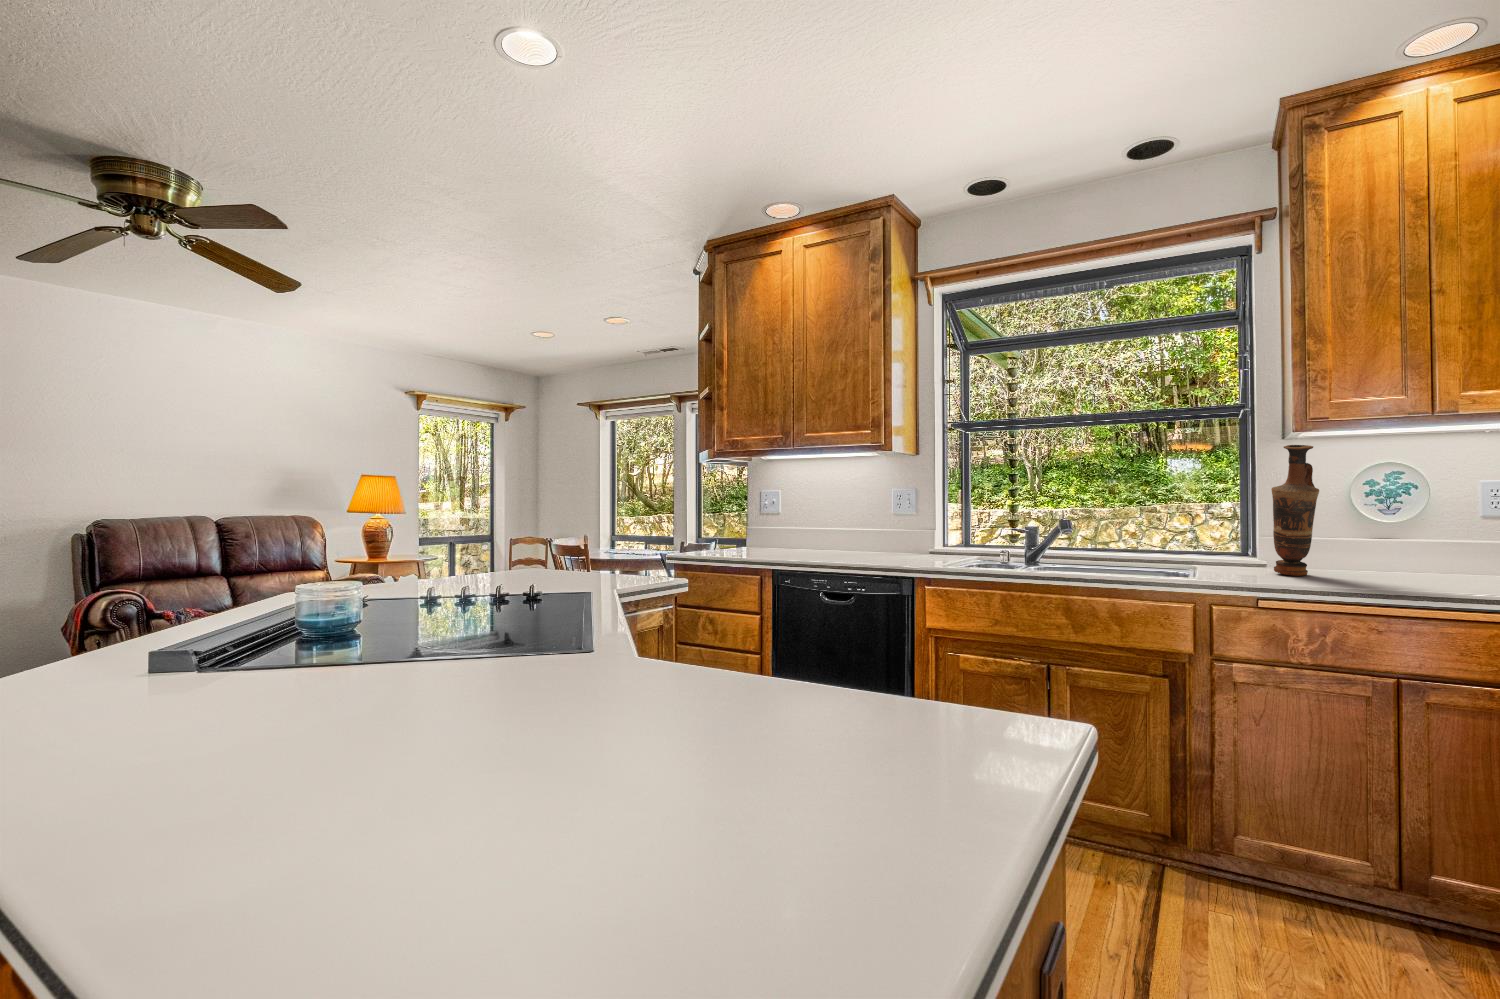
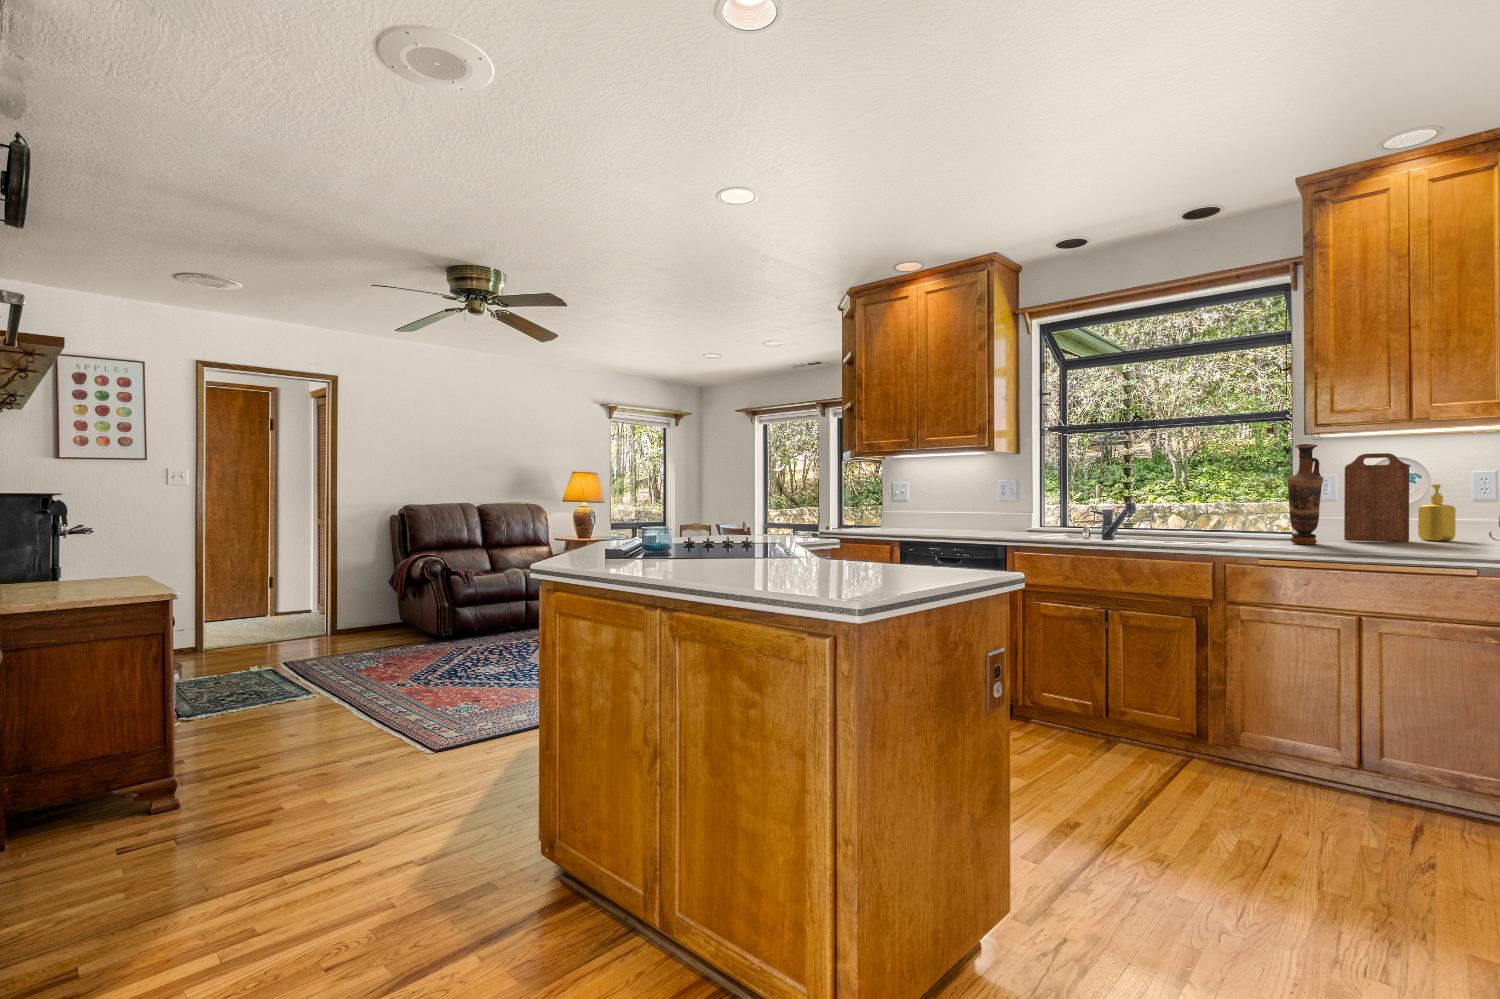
cutting board: none [1333,458,1411,570] -> present [1344,453,1409,542]
soap dispenser: none [1416,498,1464,569] -> present [1418,484,1455,541]

